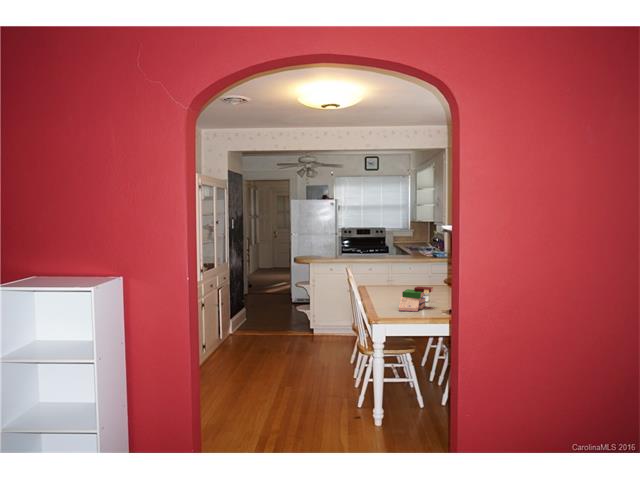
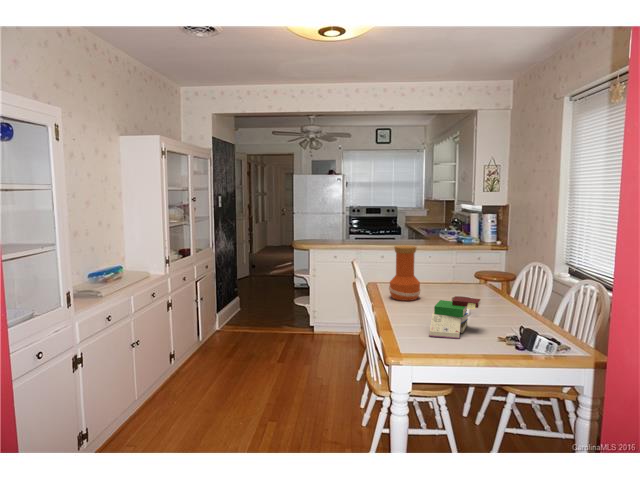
vase: none [374,255,397,295] -> present [389,245,421,301]

